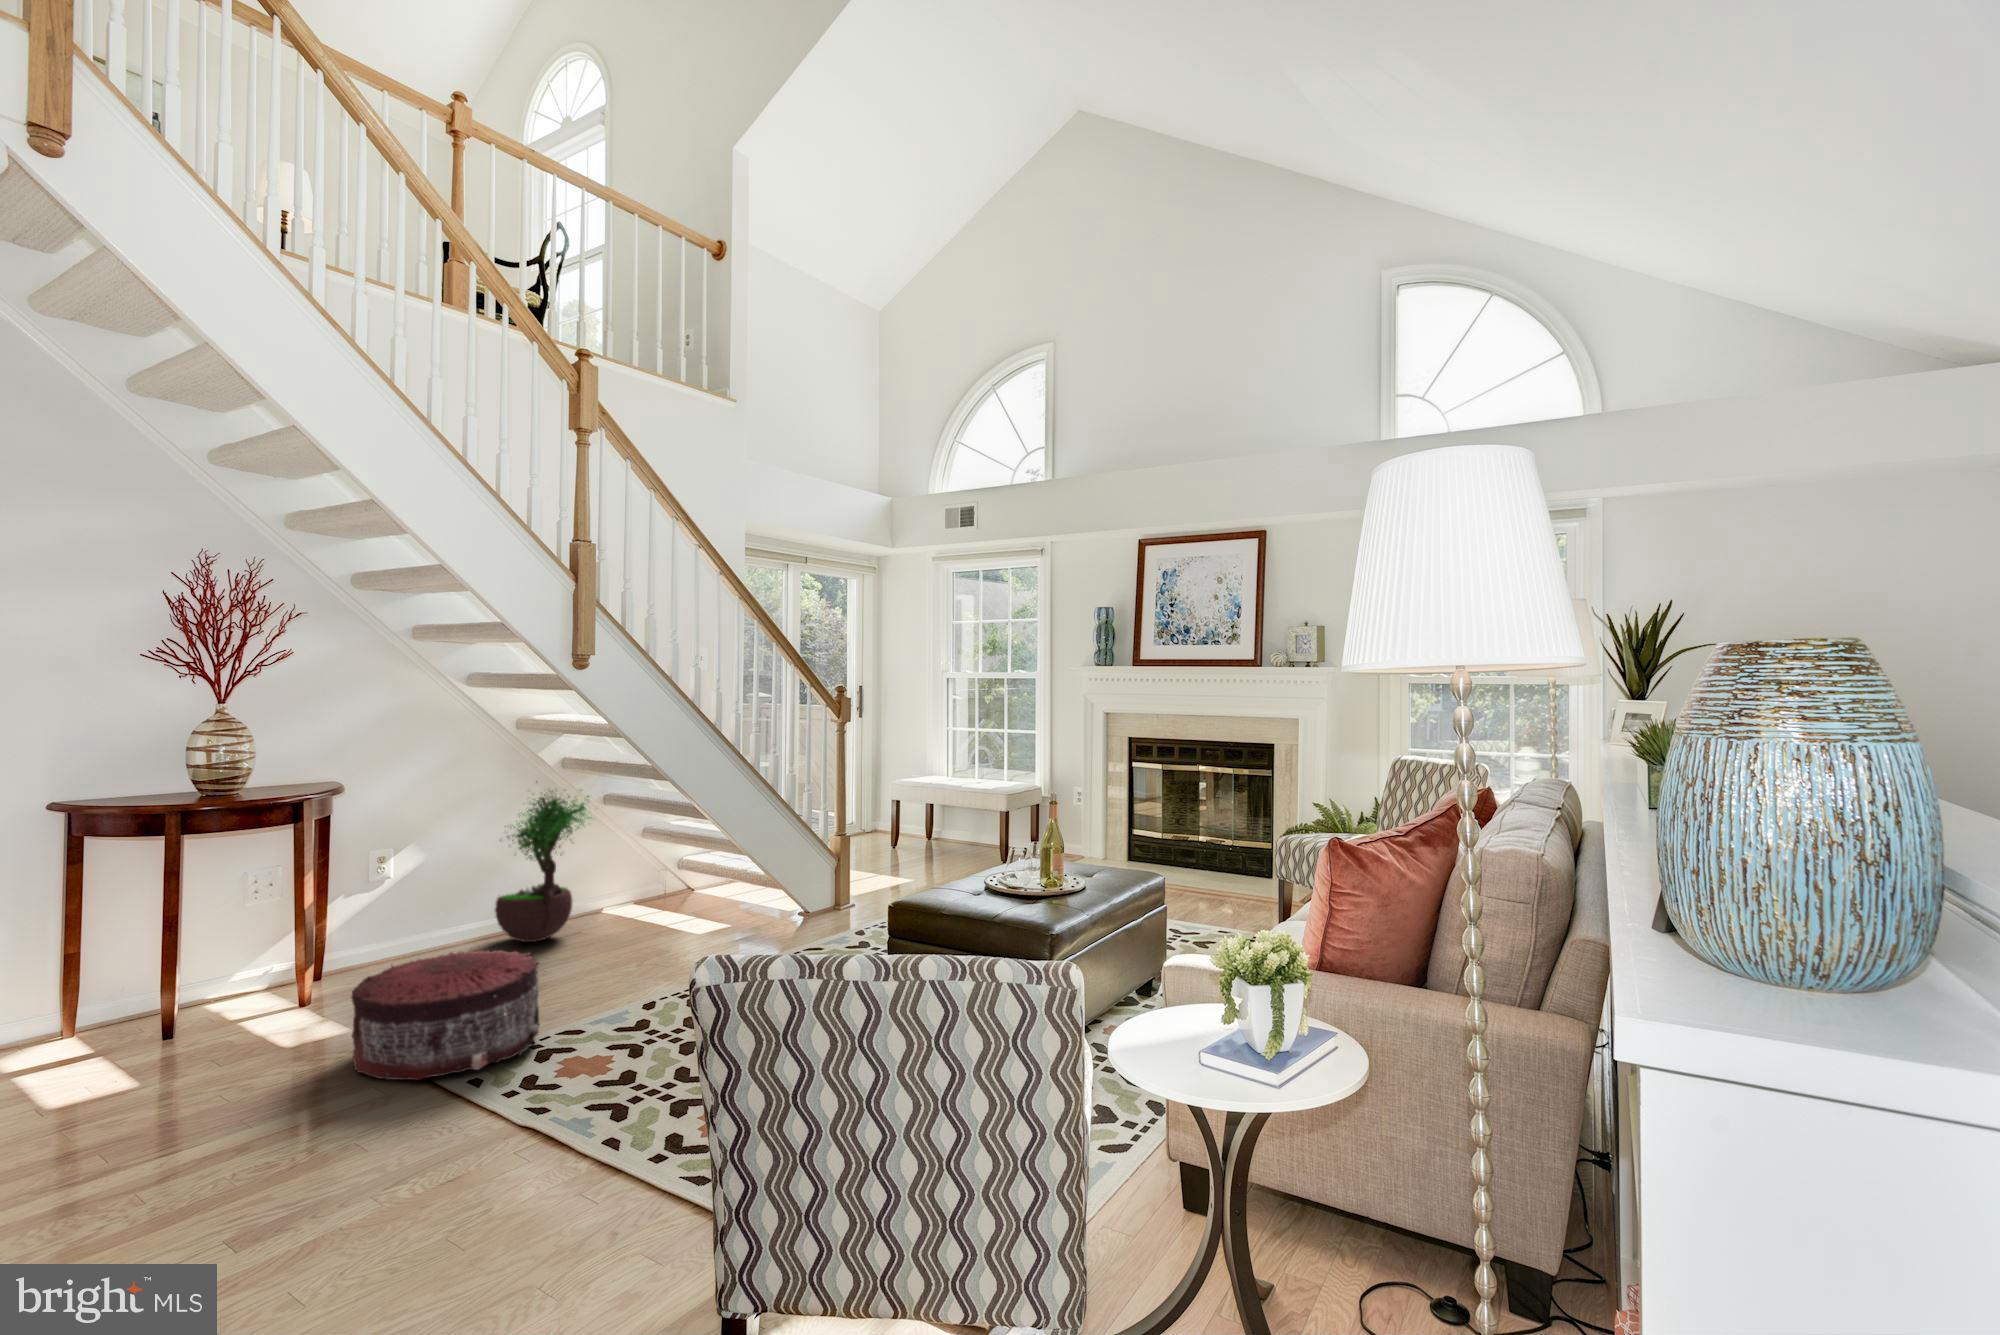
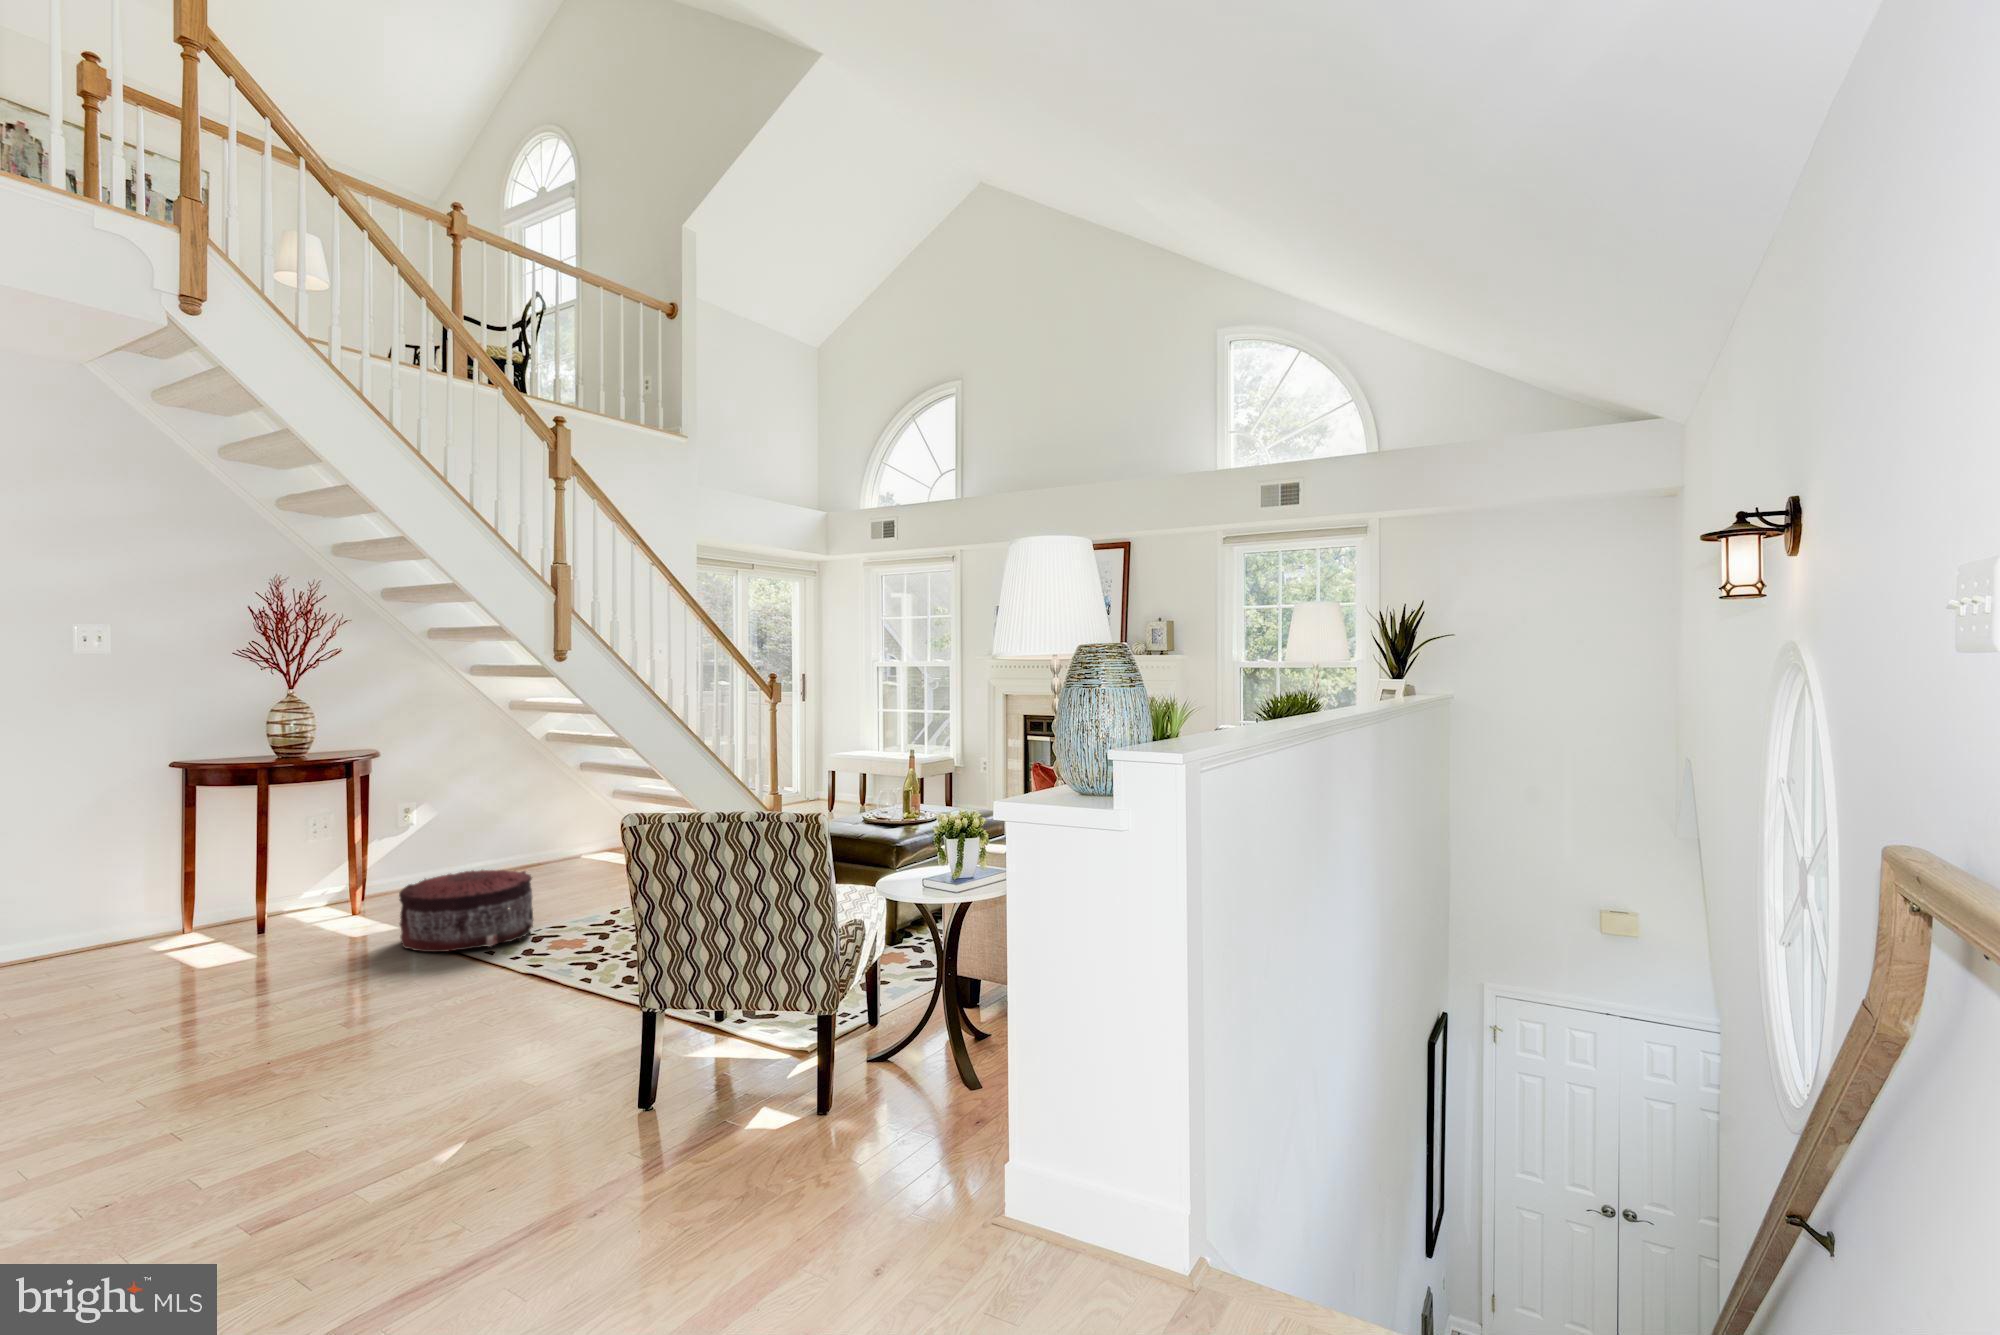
potted tree: present [495,781,592,942] -> none [494,749,575,878]

